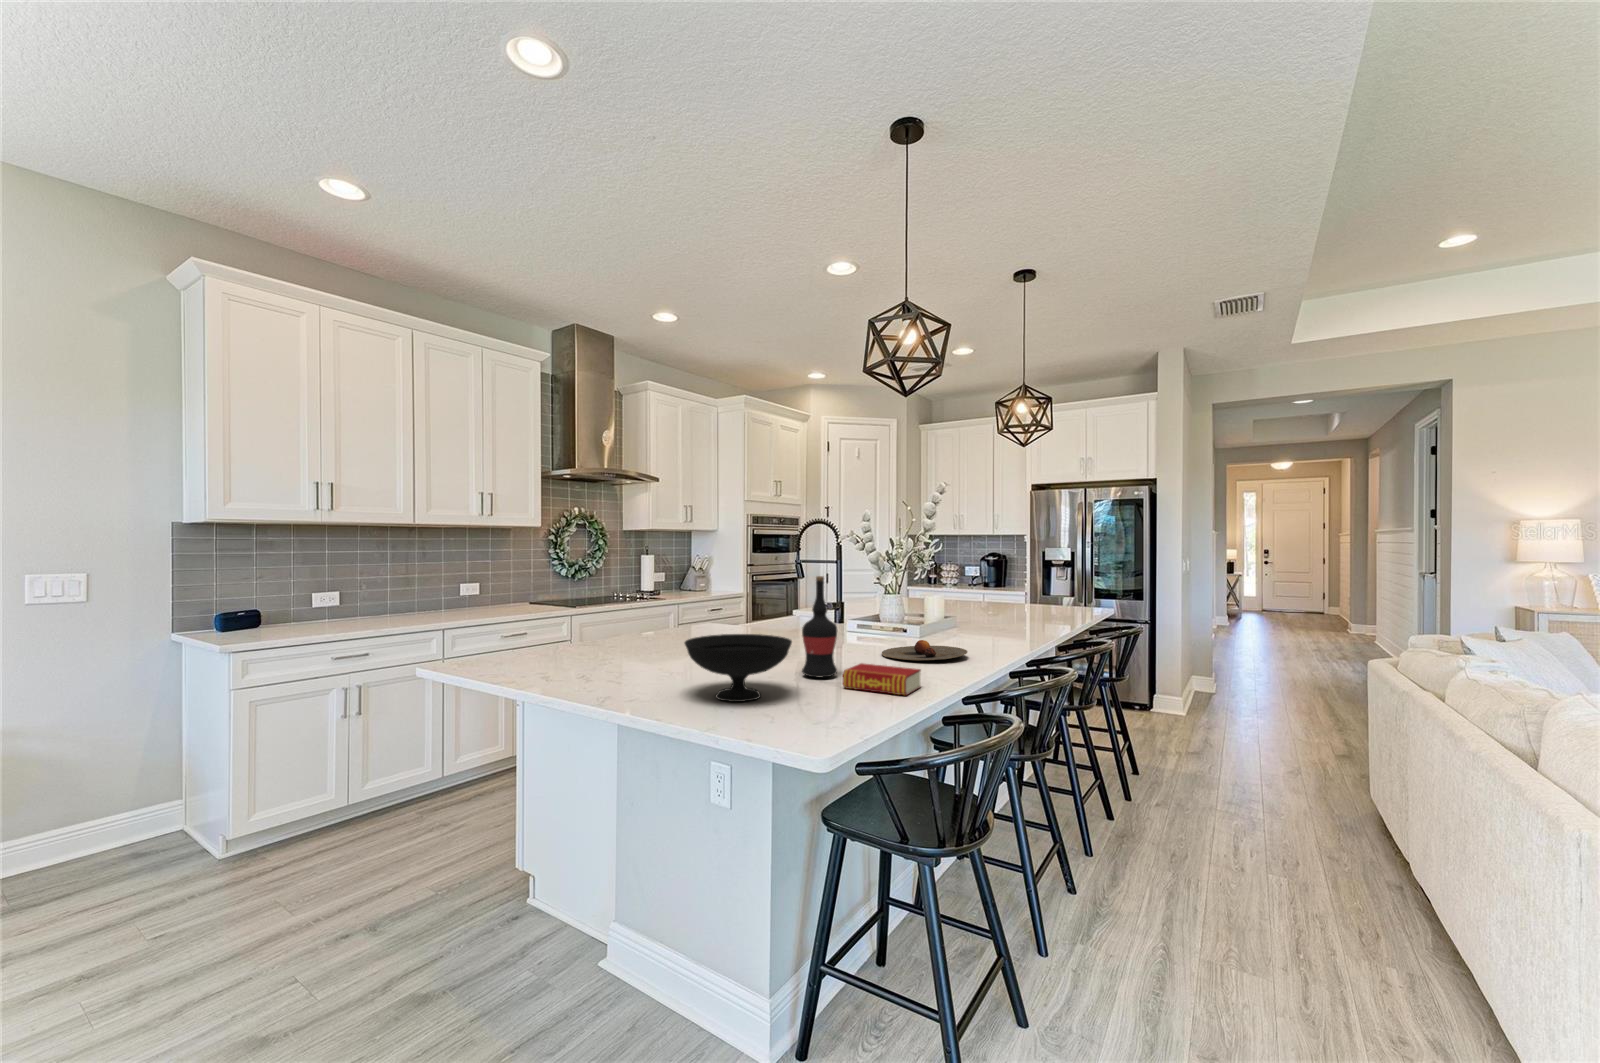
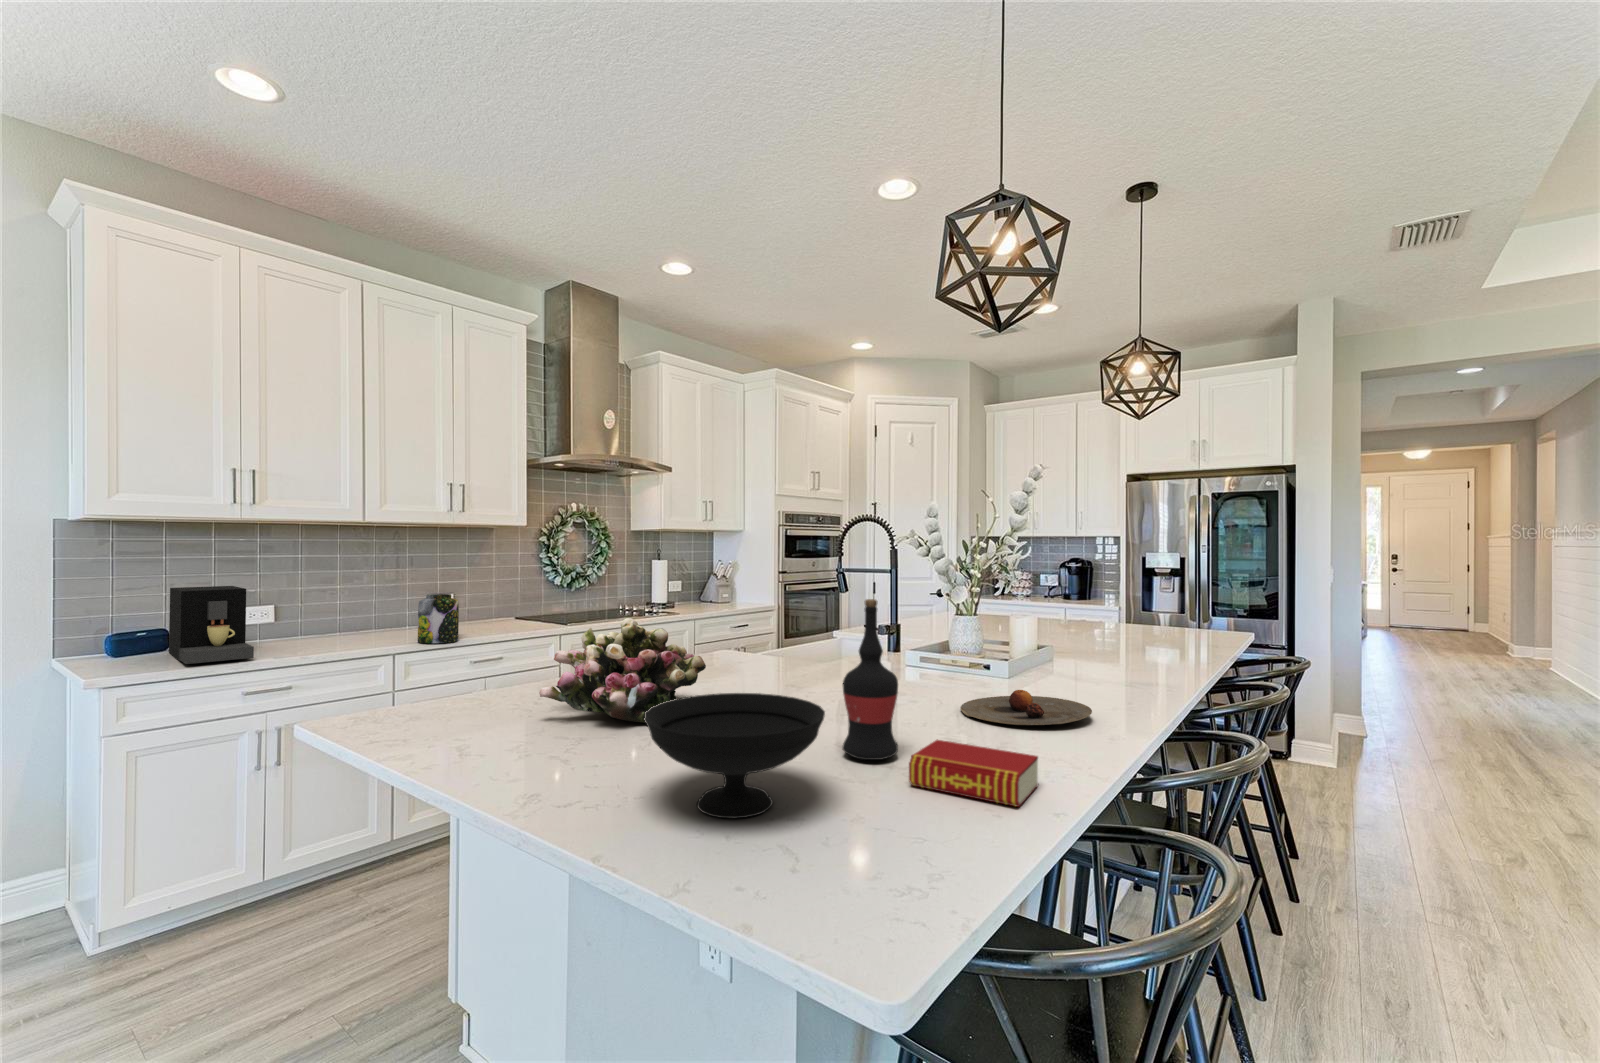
coffee maker: none [269,575,343,635] -> present [169,586,254,664]
jar: none [463,582,495,621] -> present [418,594,459,643]
flower arrangement: none [595,593,708,662] -> present [539,618,706,723]

